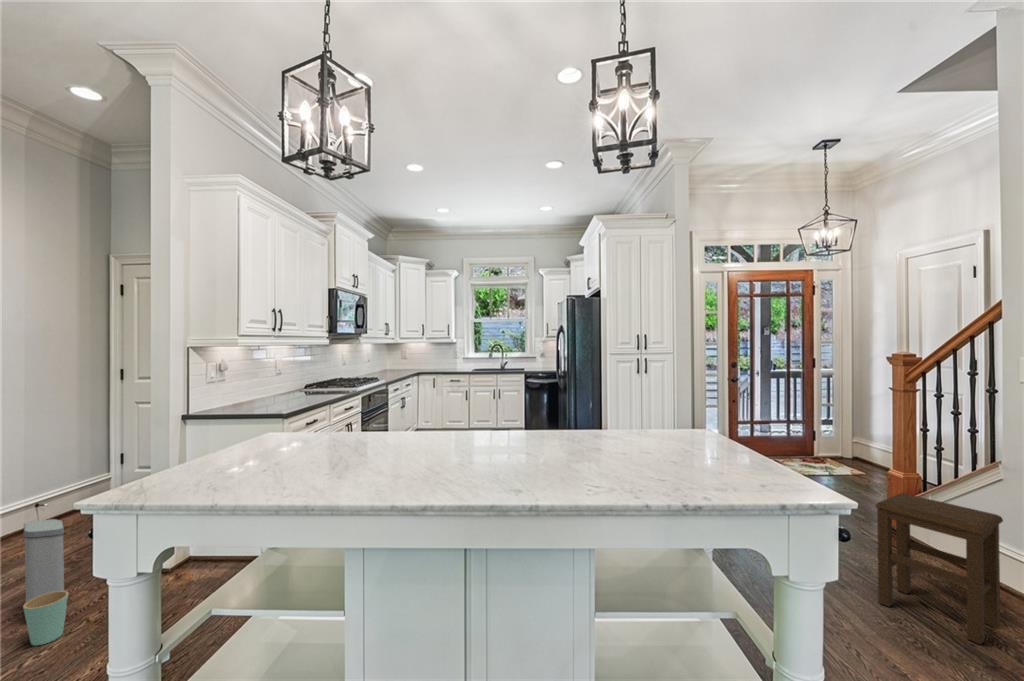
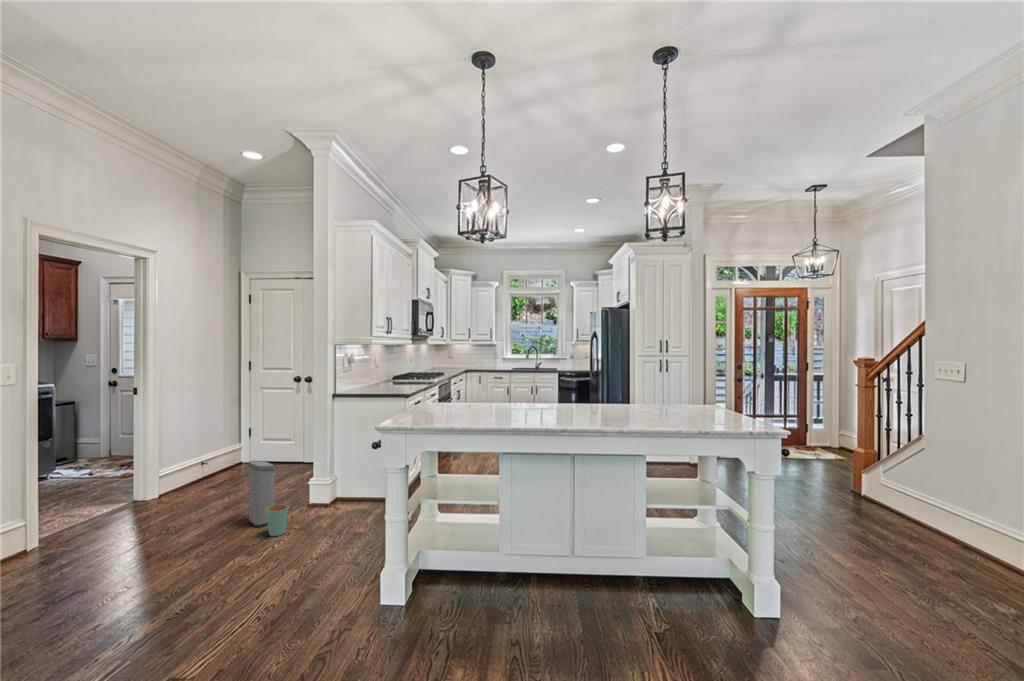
stool: present [876,493,1003,644] -> none [826,454,907,545]

